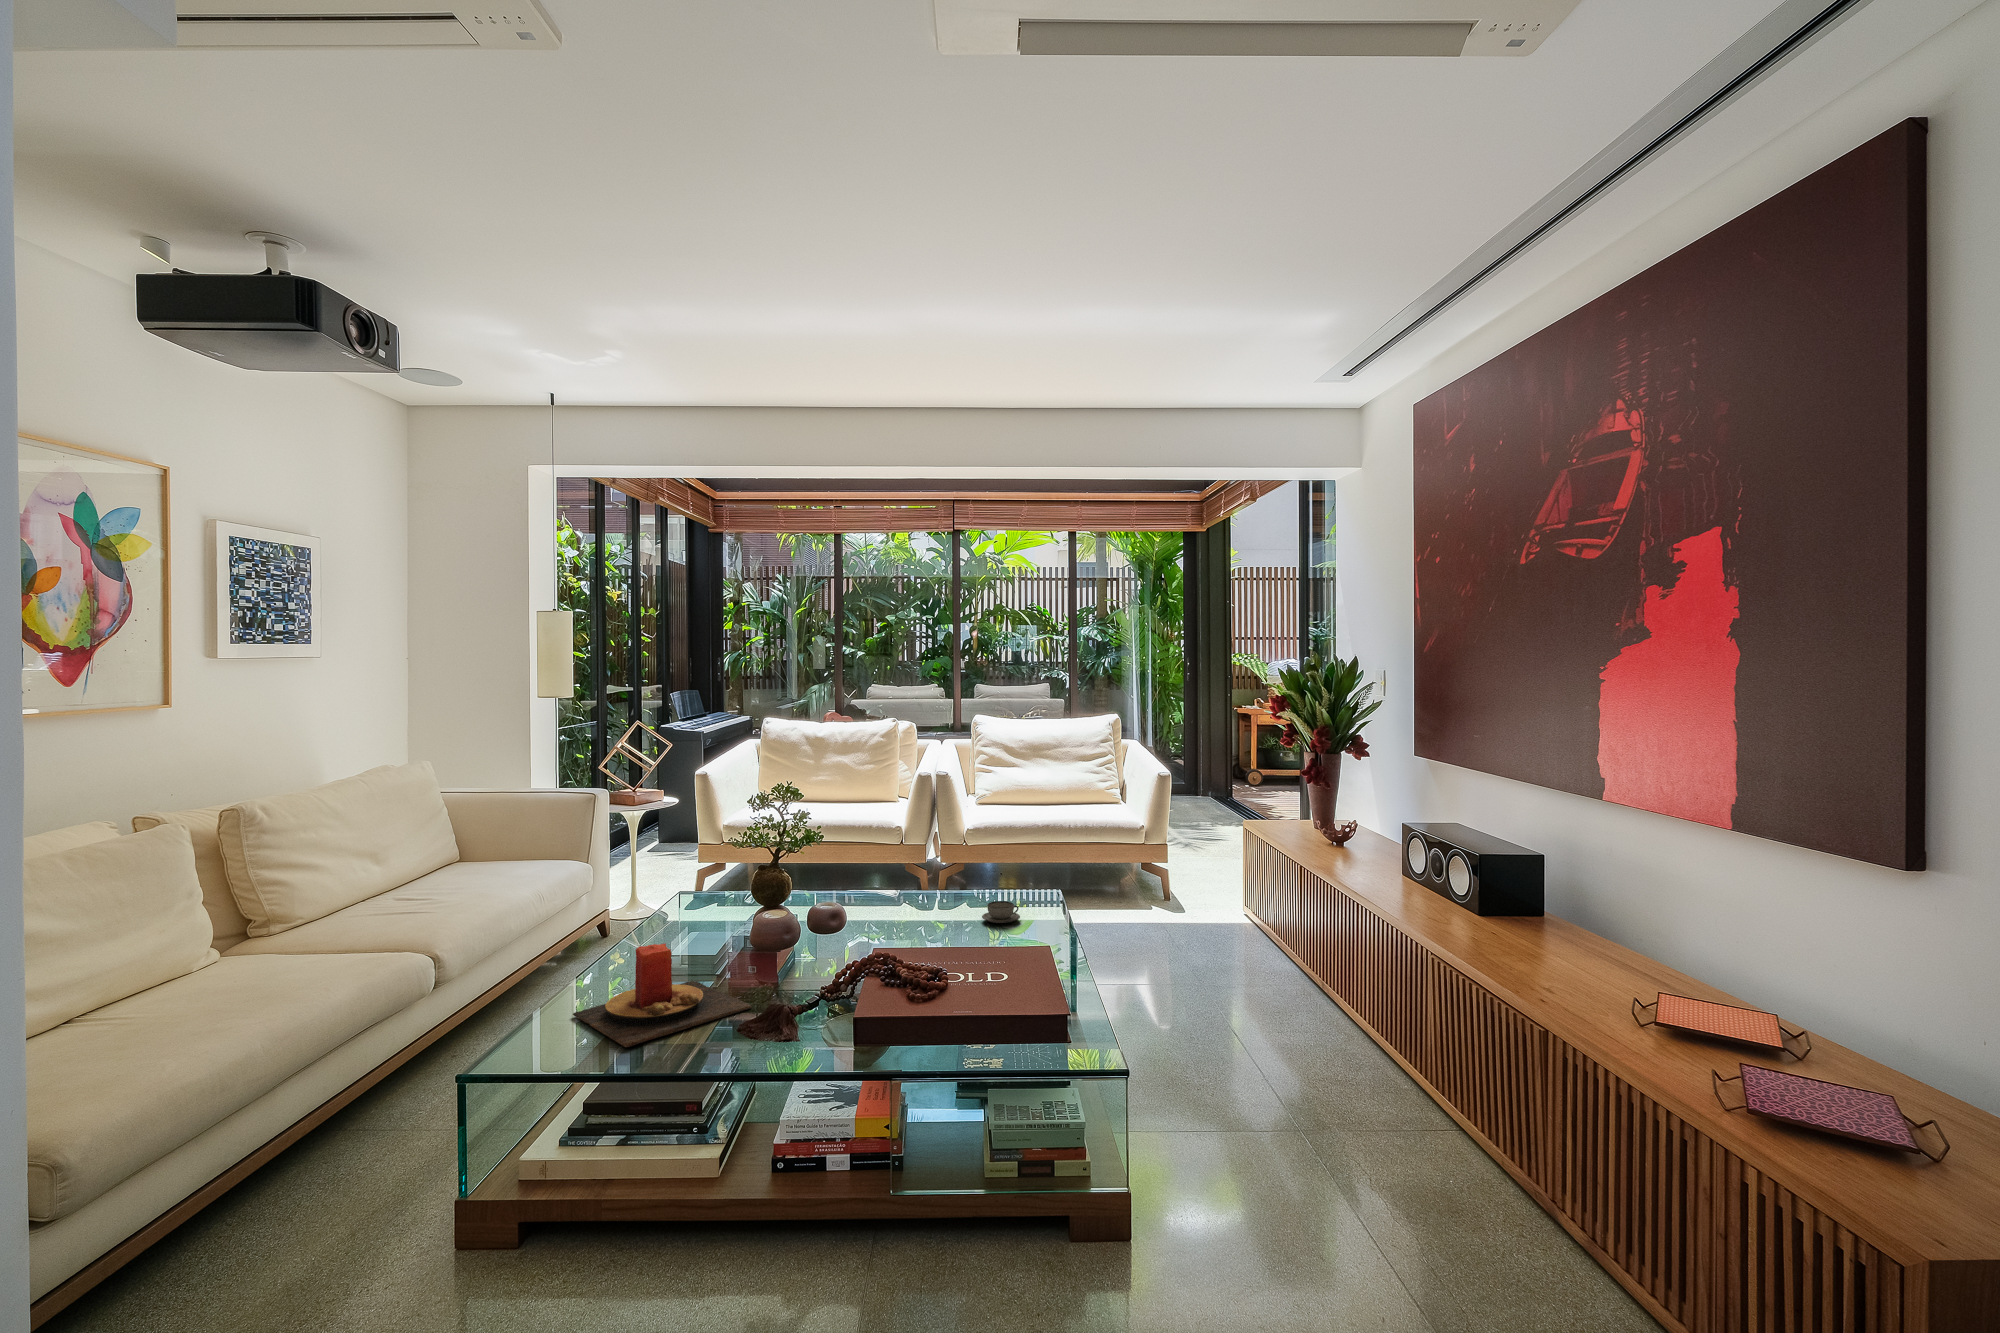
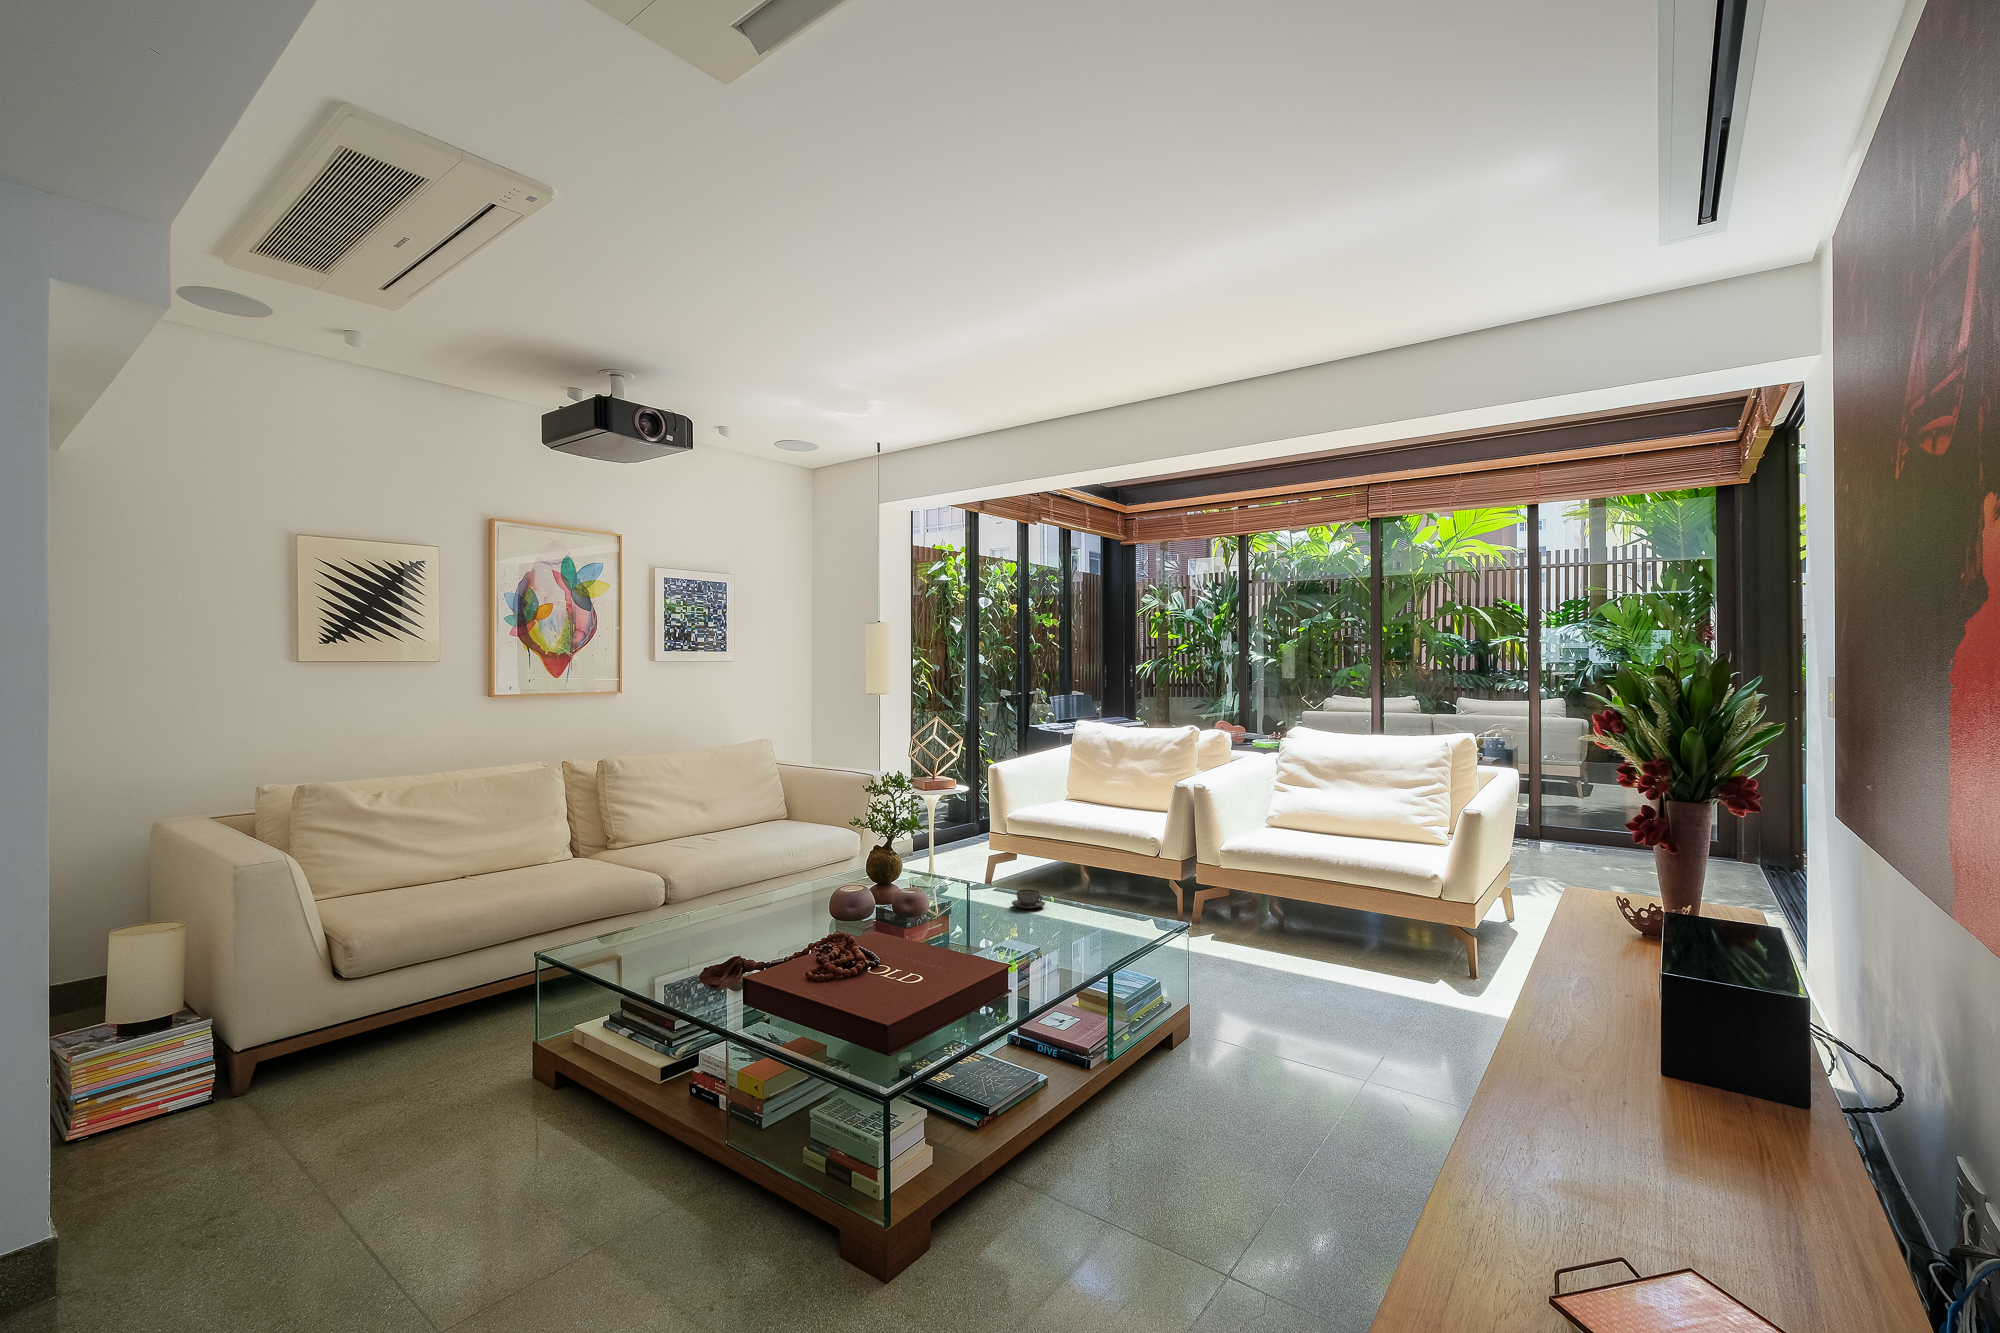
candle: present [573,943,752,1047] -> none [667,865,768,924]

